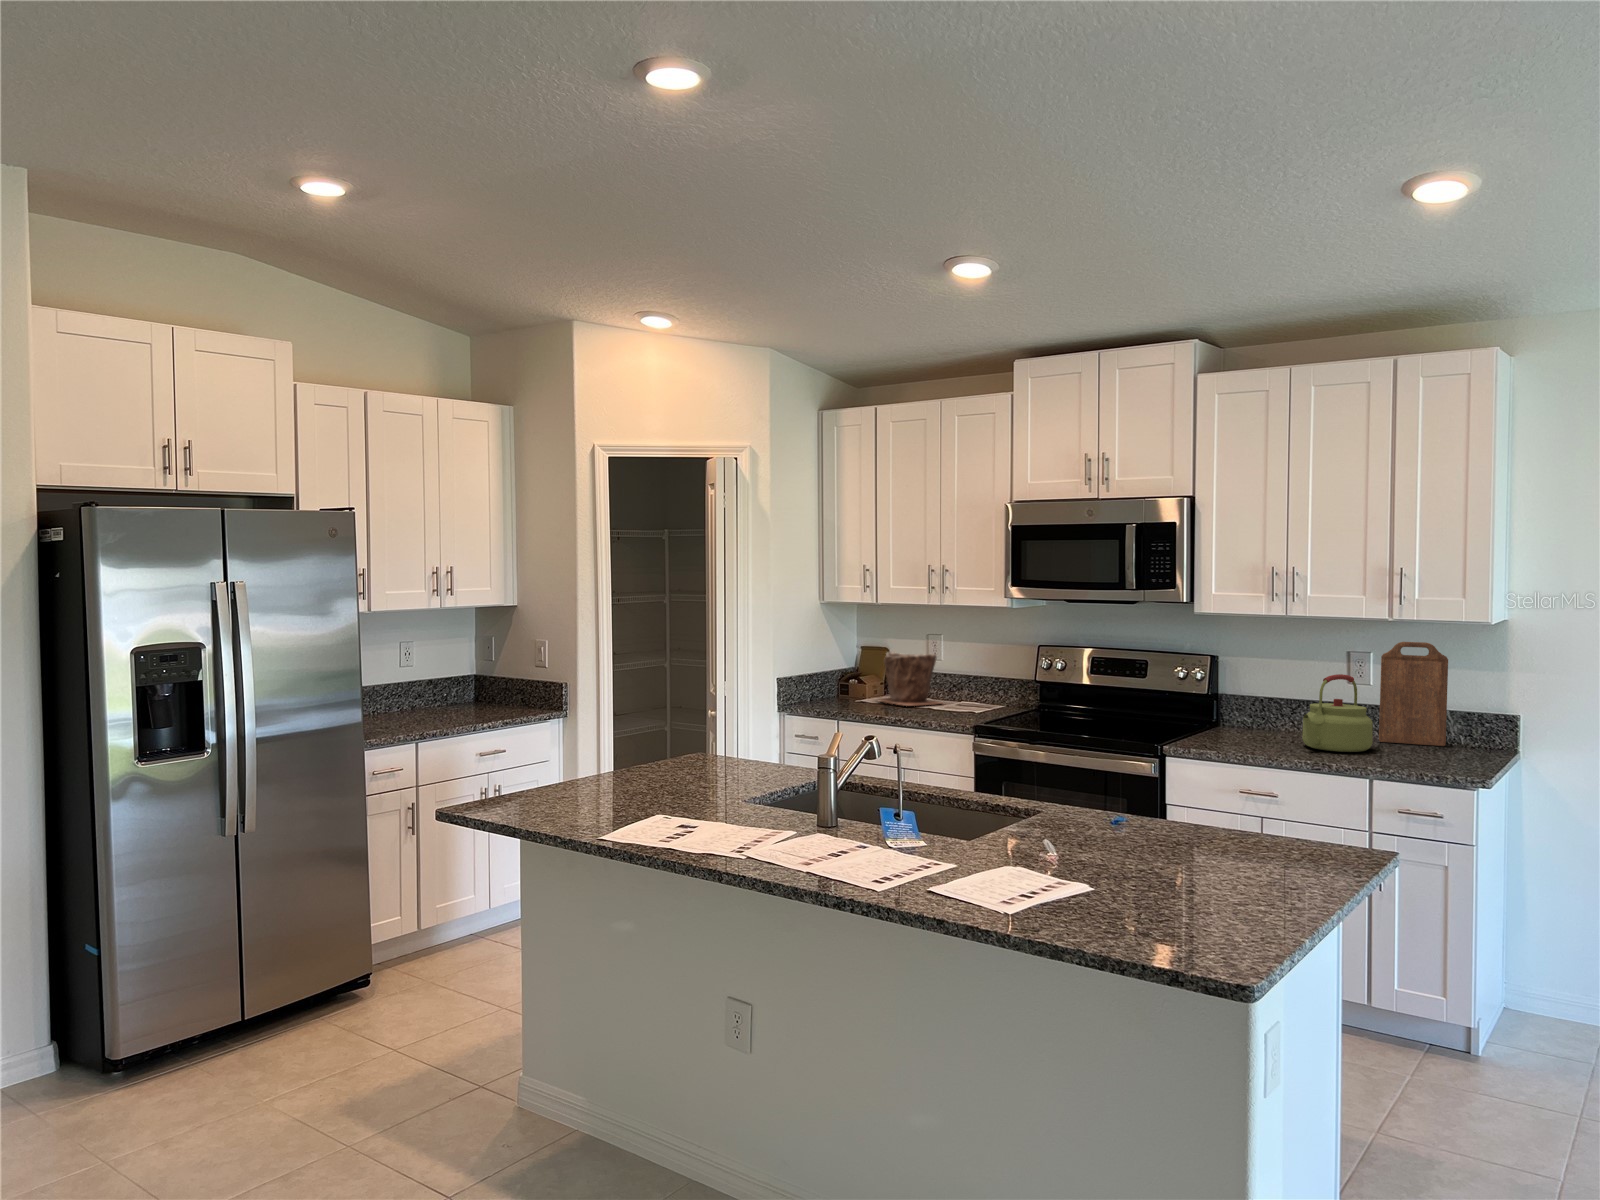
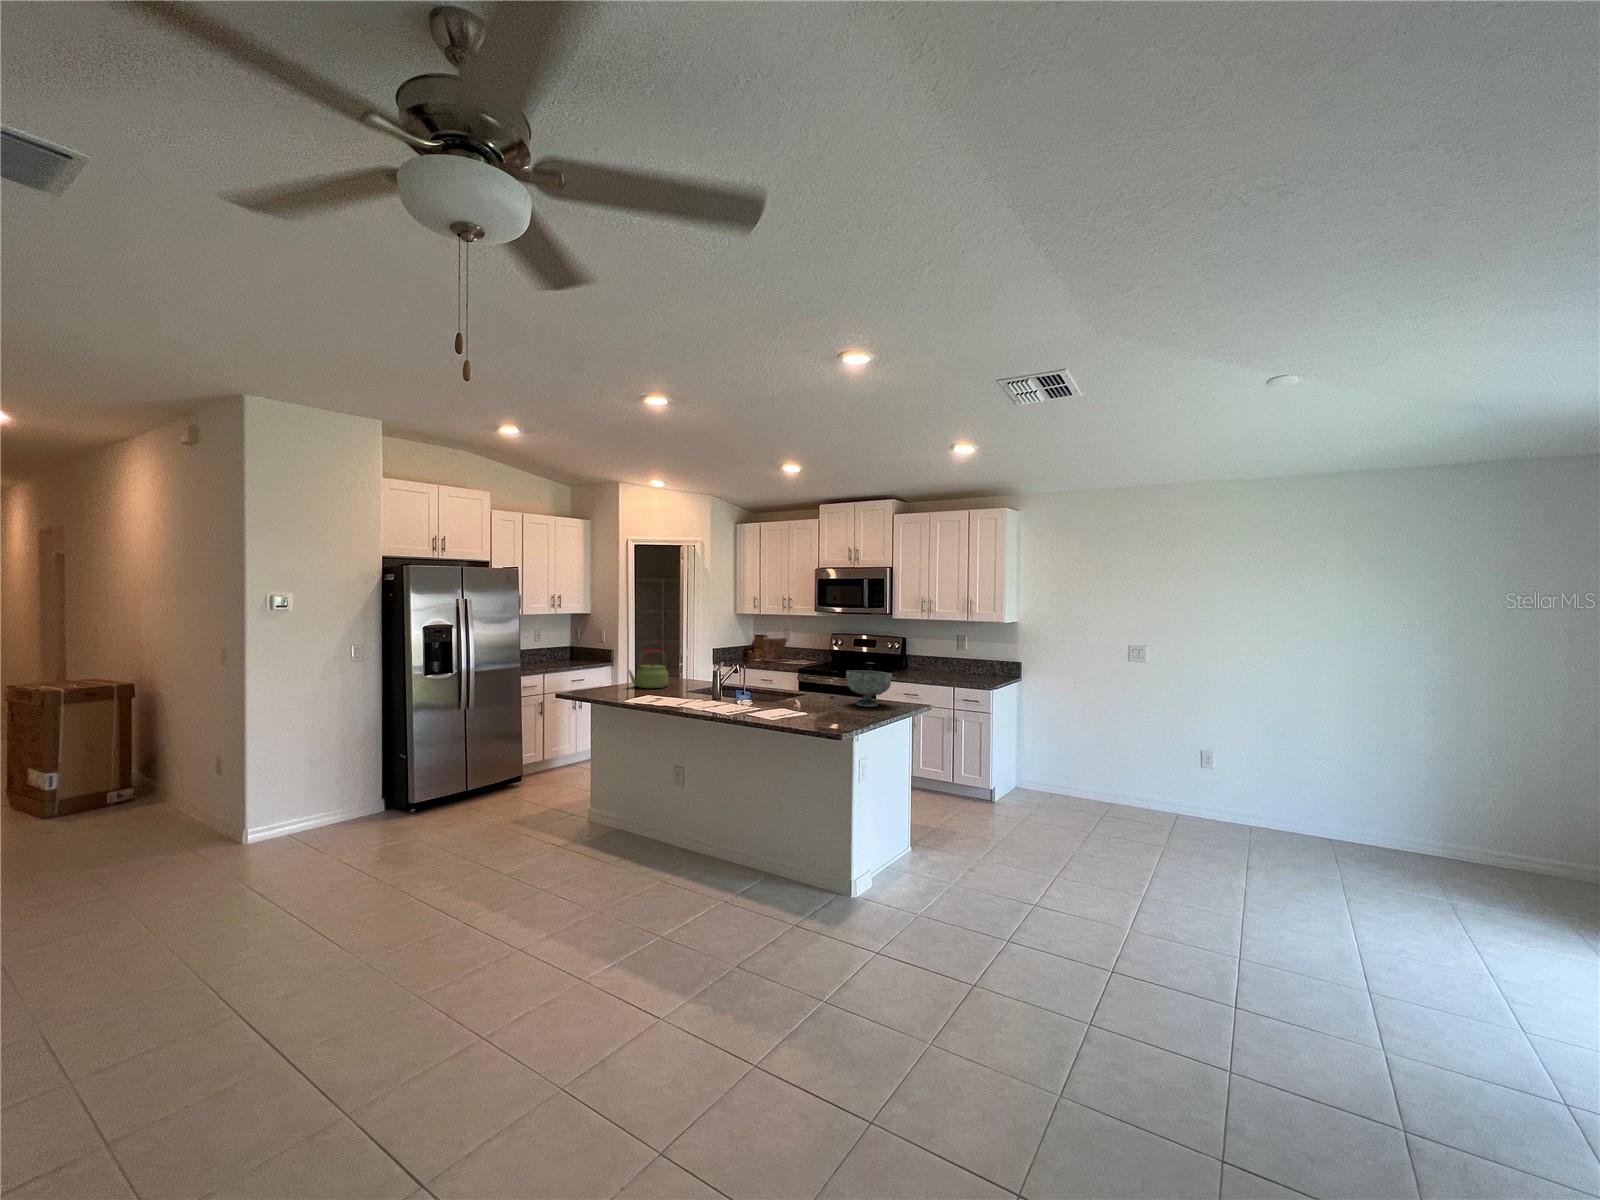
cutting board: present [1379,642,1448,746] -> none [968,632,995,676]
kettle: present [1302,674,1373,752] -> present [629,650,668,688]
decorative bowl: none [1165,757,1295,859] -> present [846,670,892,707]

